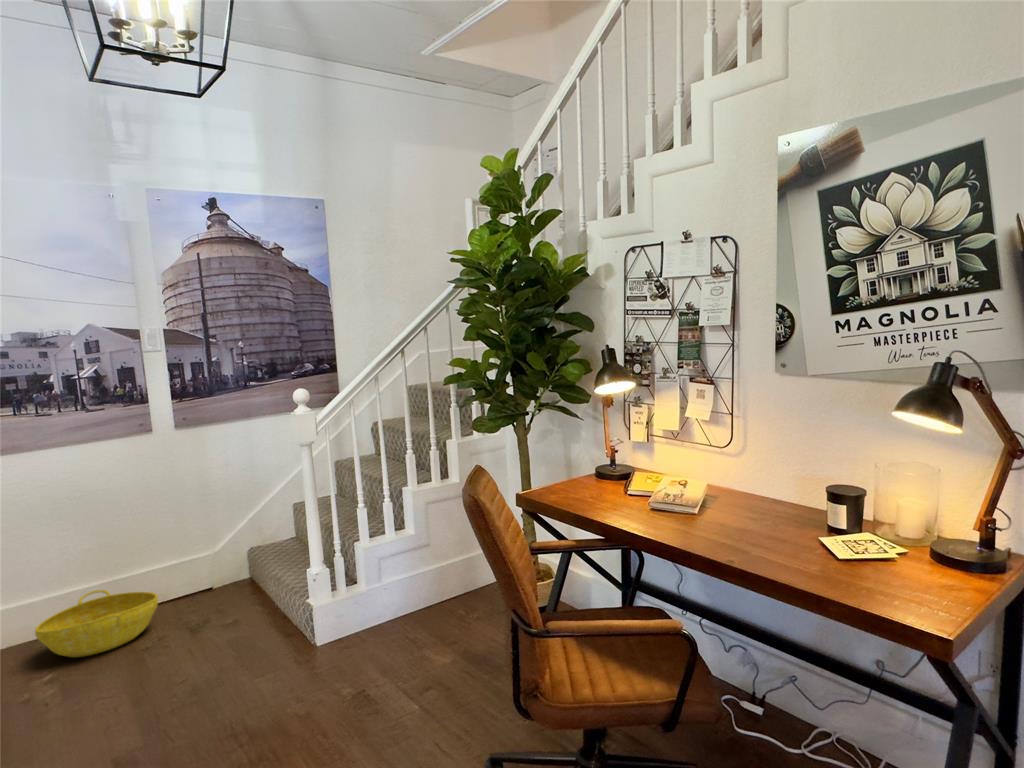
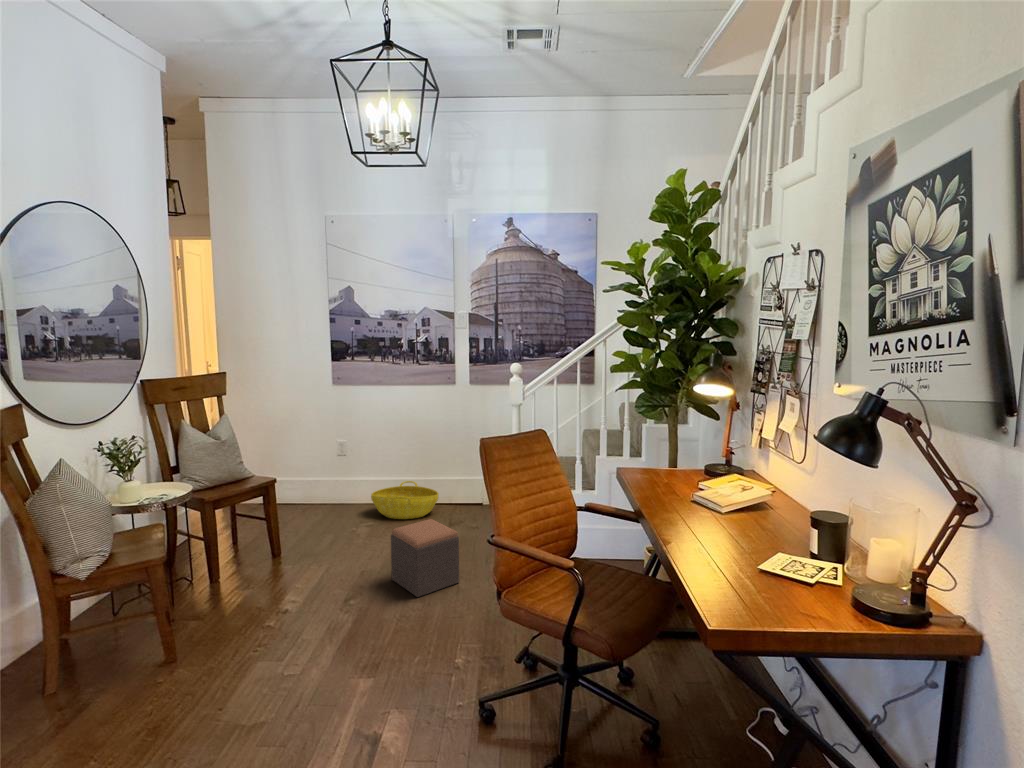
footstool: none [175,628,291,747] -> present [391,519,459,597]

